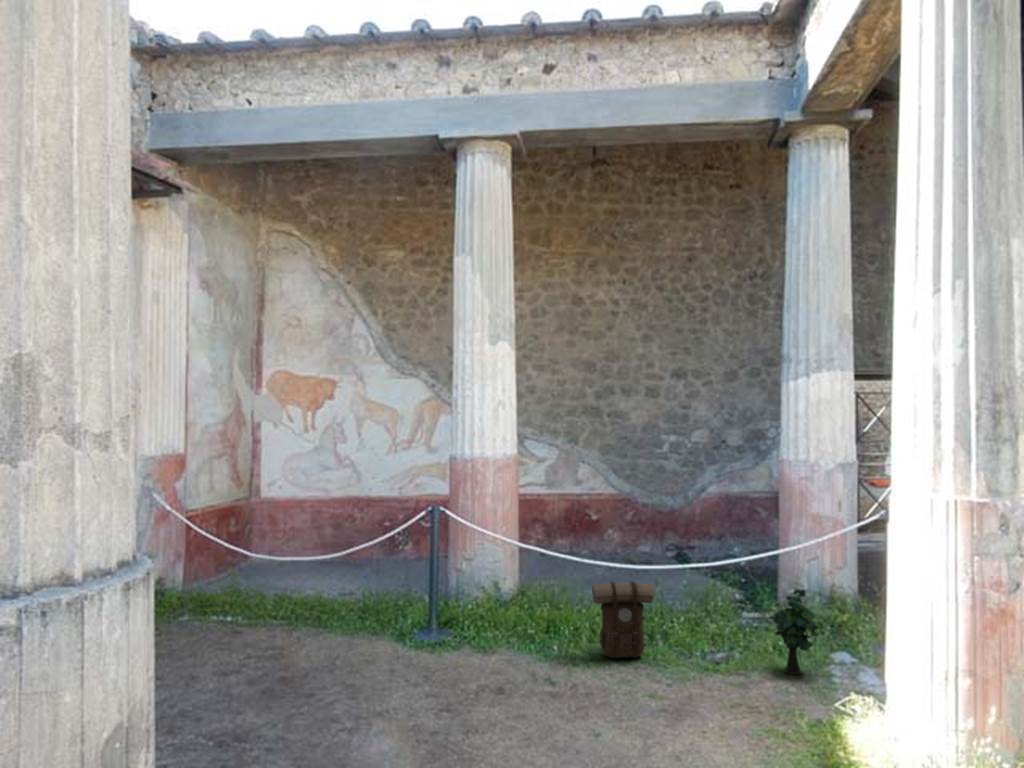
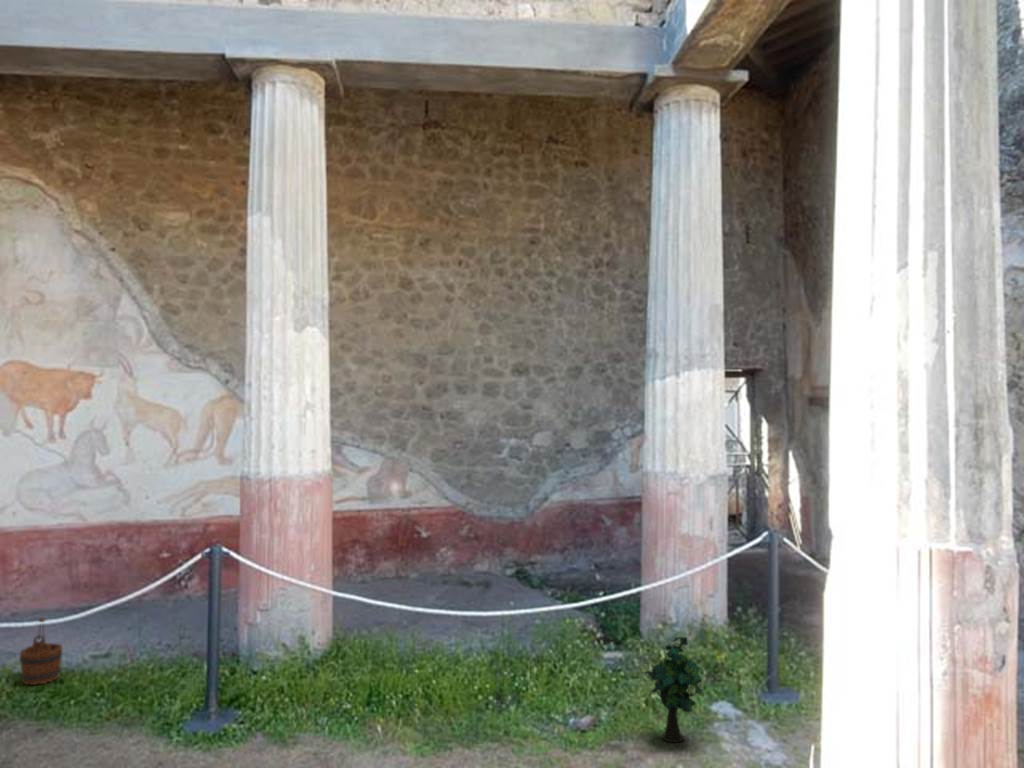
wooden bucket: none [298,558,326,606] -> present [19,618,62,685]
backpack: present [592,582,654,658] -> none [426,635,506,736]

